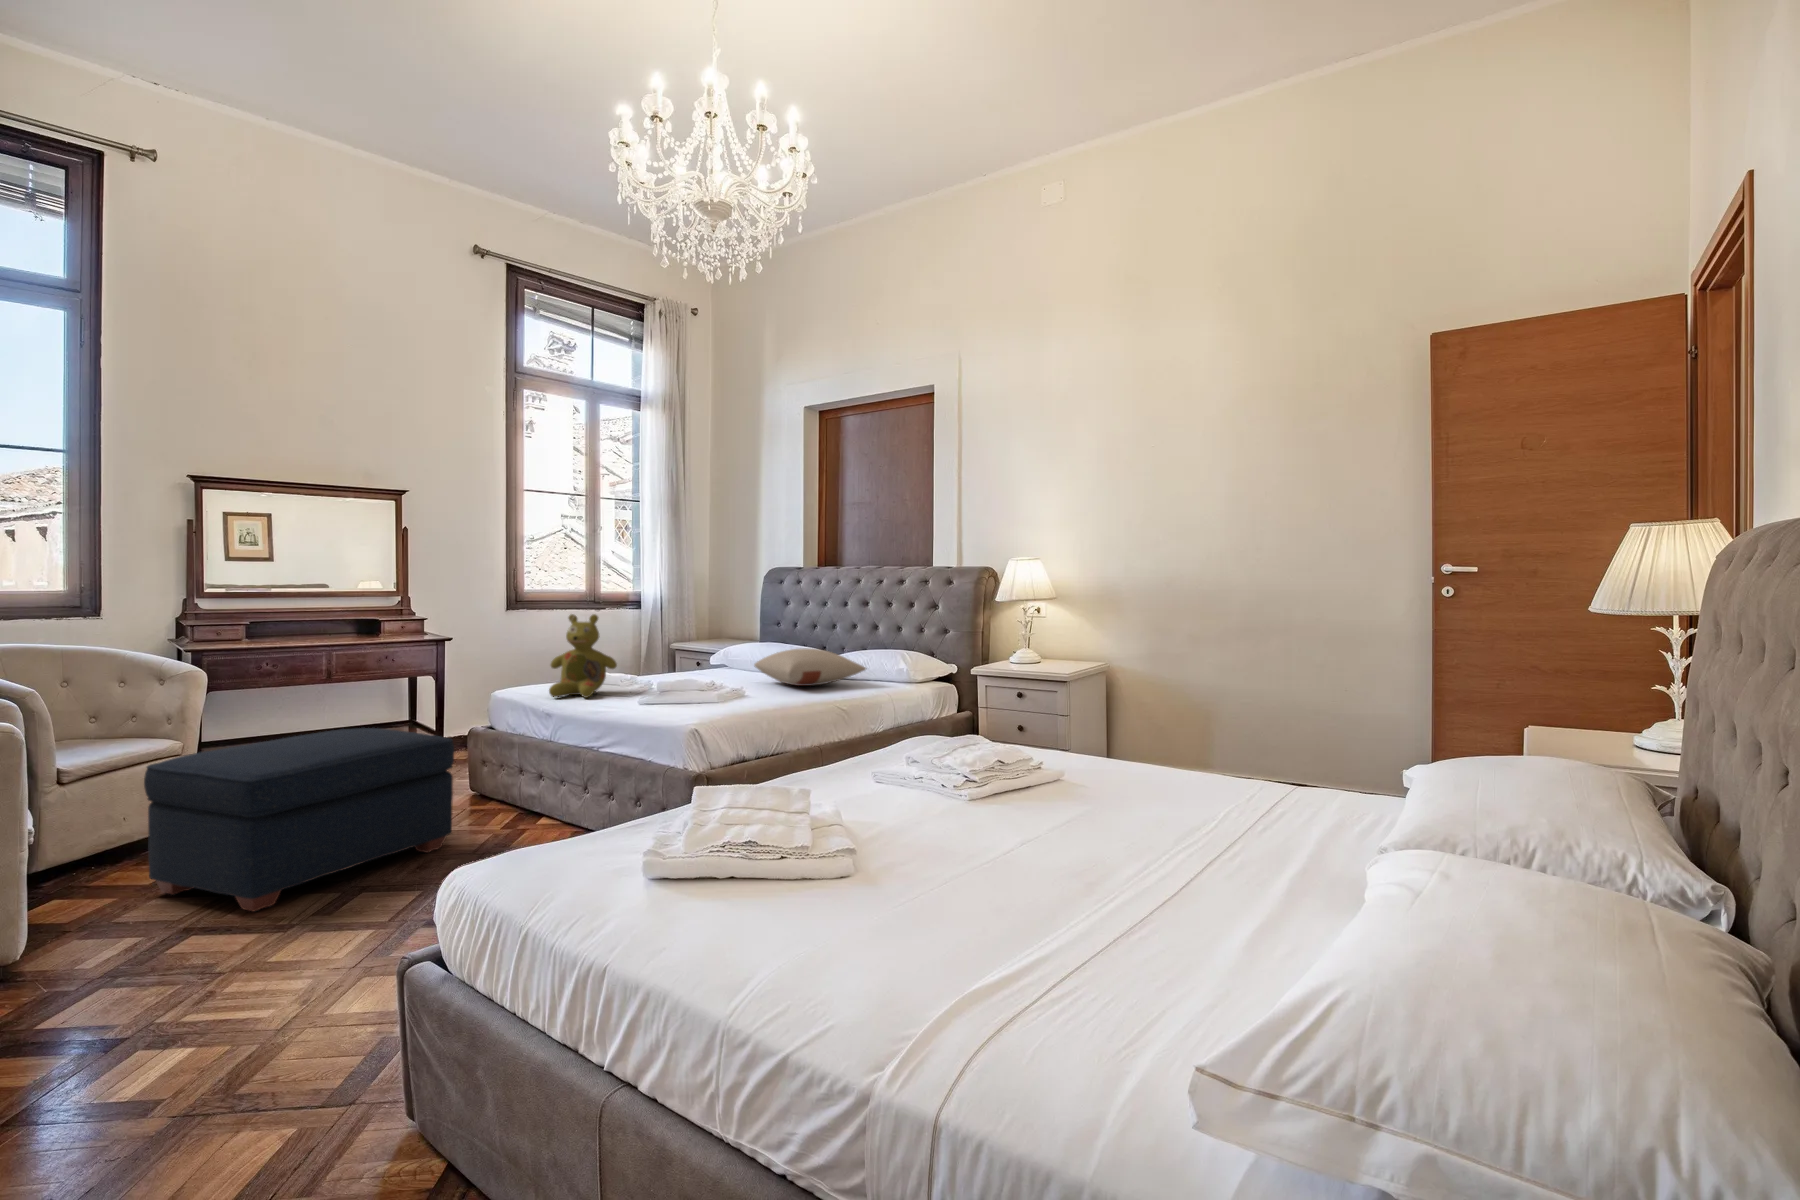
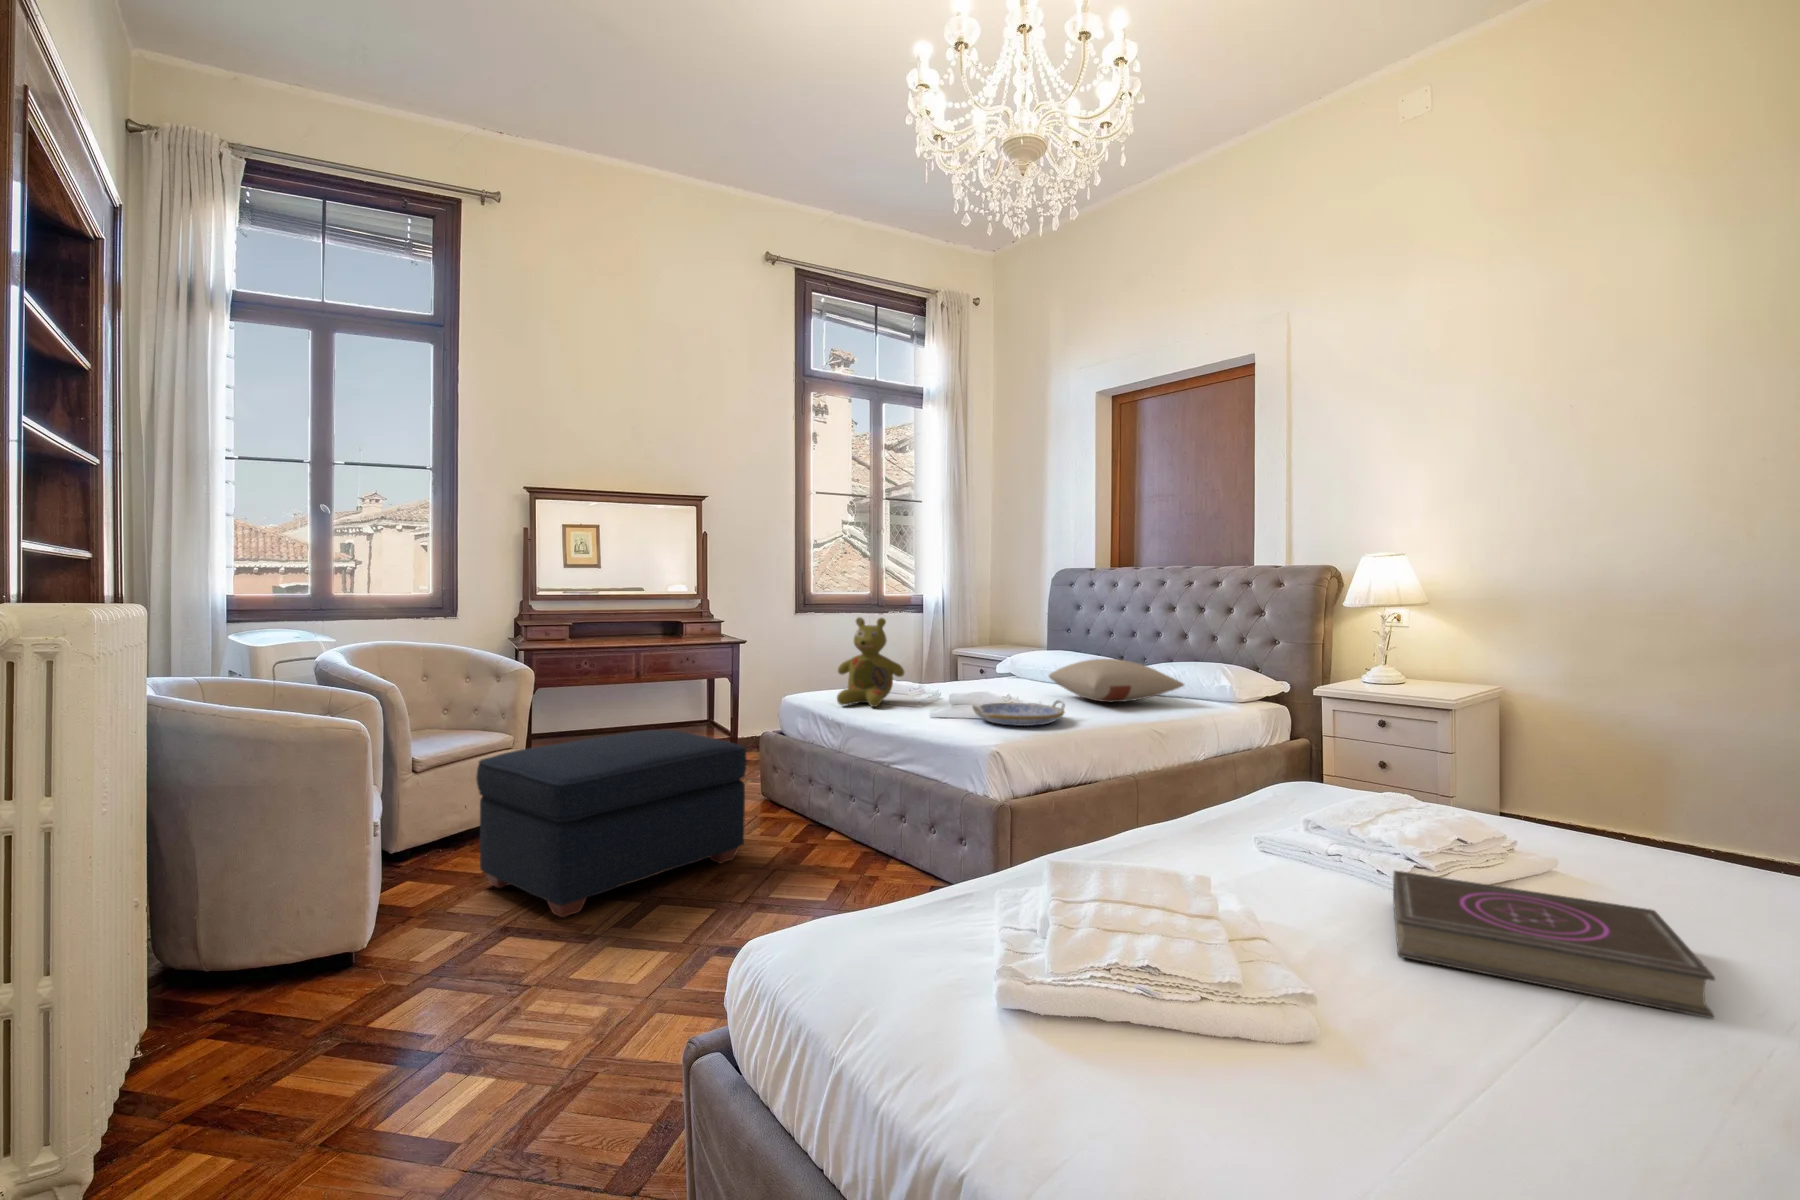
serving tray: none [677,685,761,707] -> present [973,700,1065,726]
book: none [911,779,1064,836] -> present [1393,871,1715,1018]

